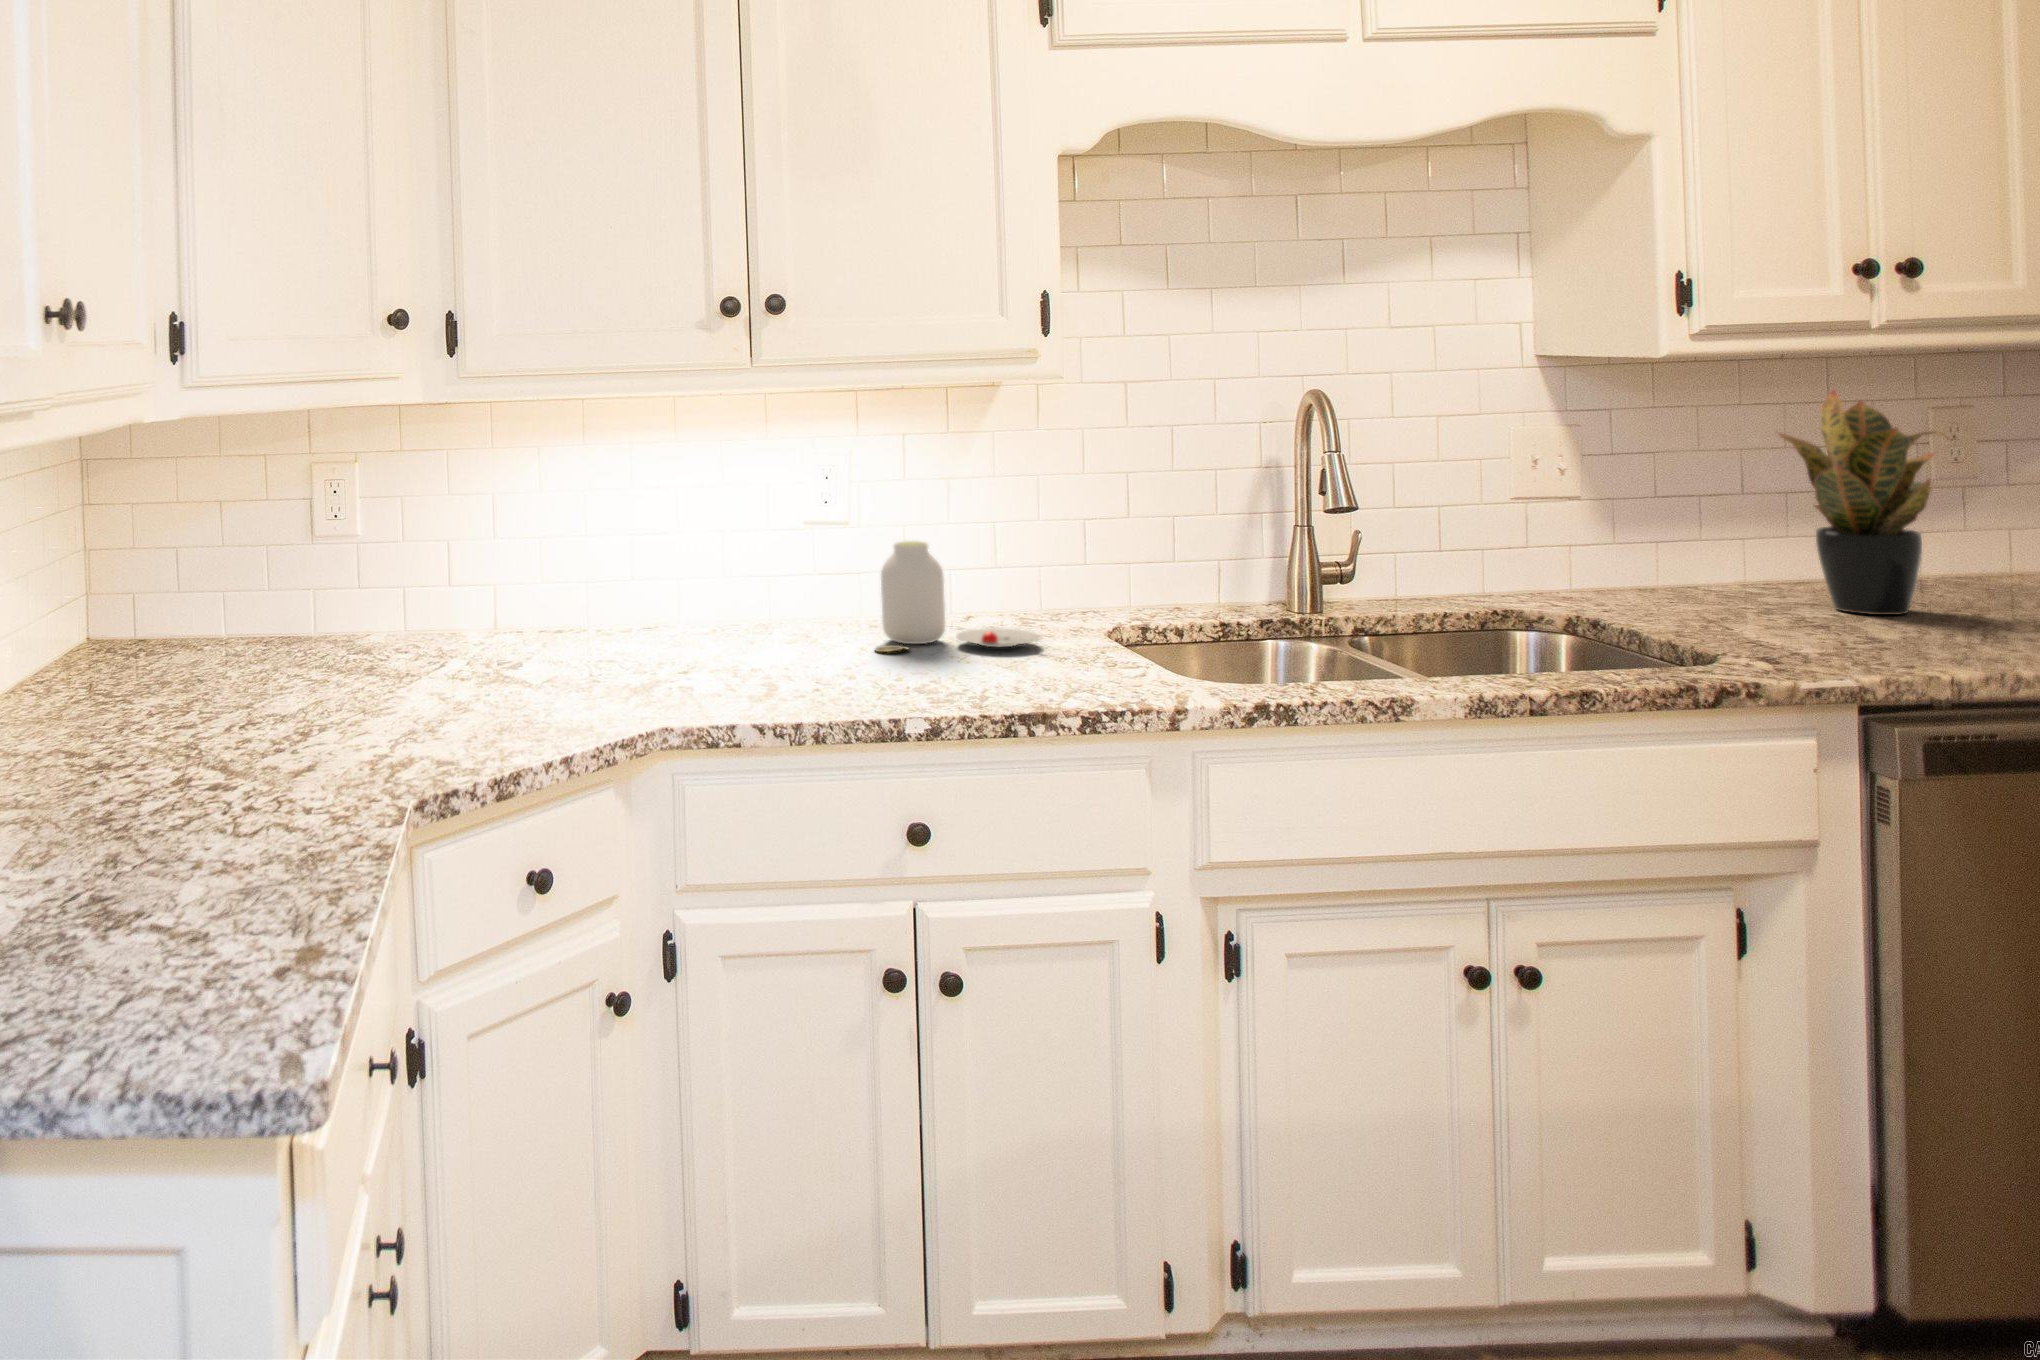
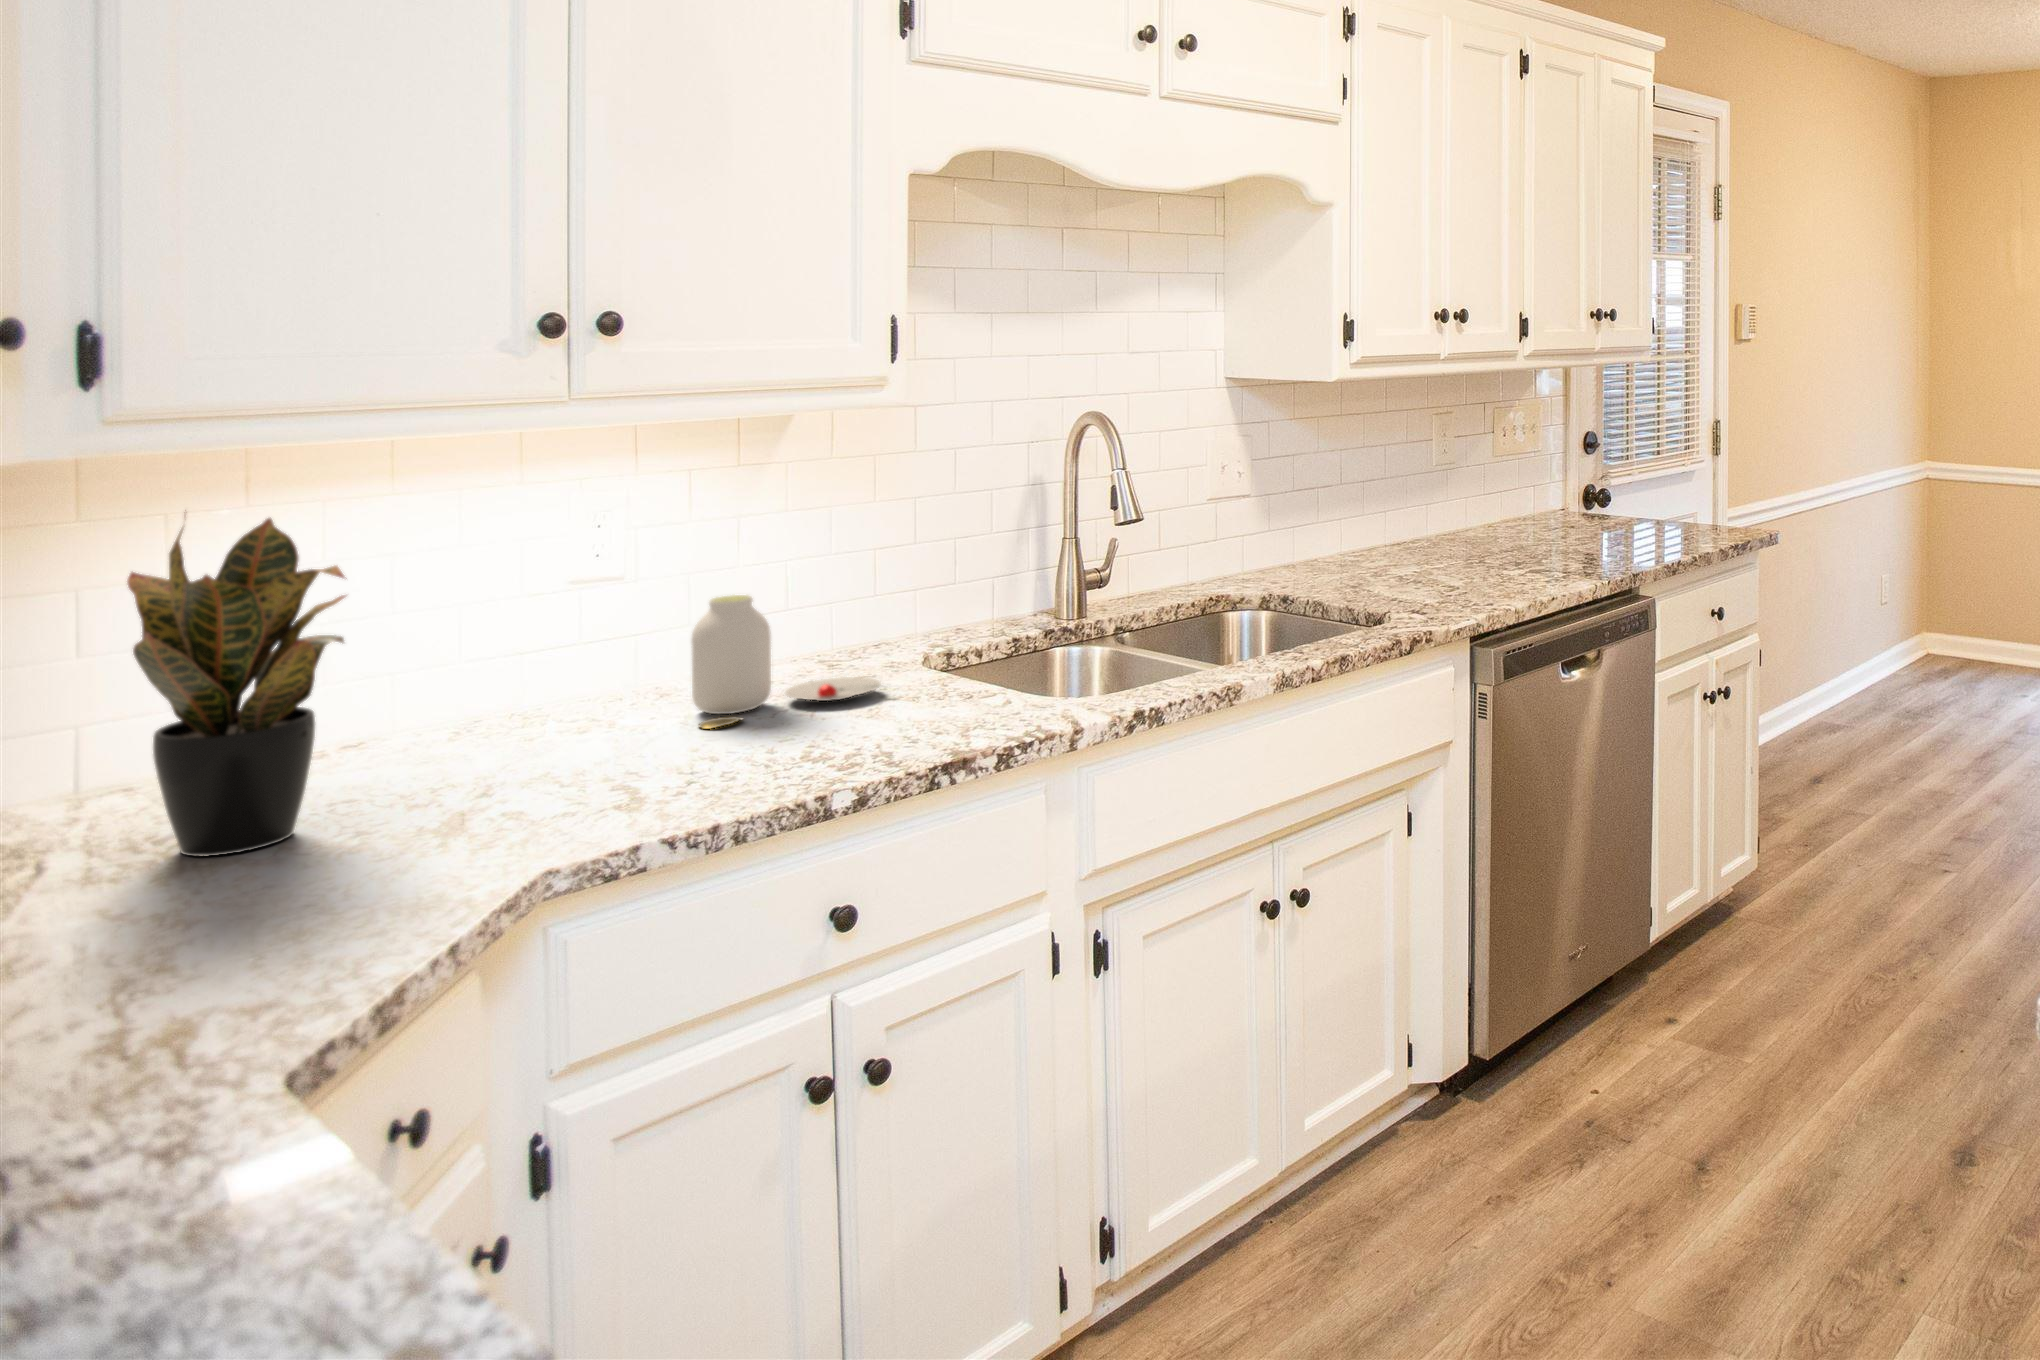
potted plant: present [1779,390,1950,615] -> present [127,518,345,856]

